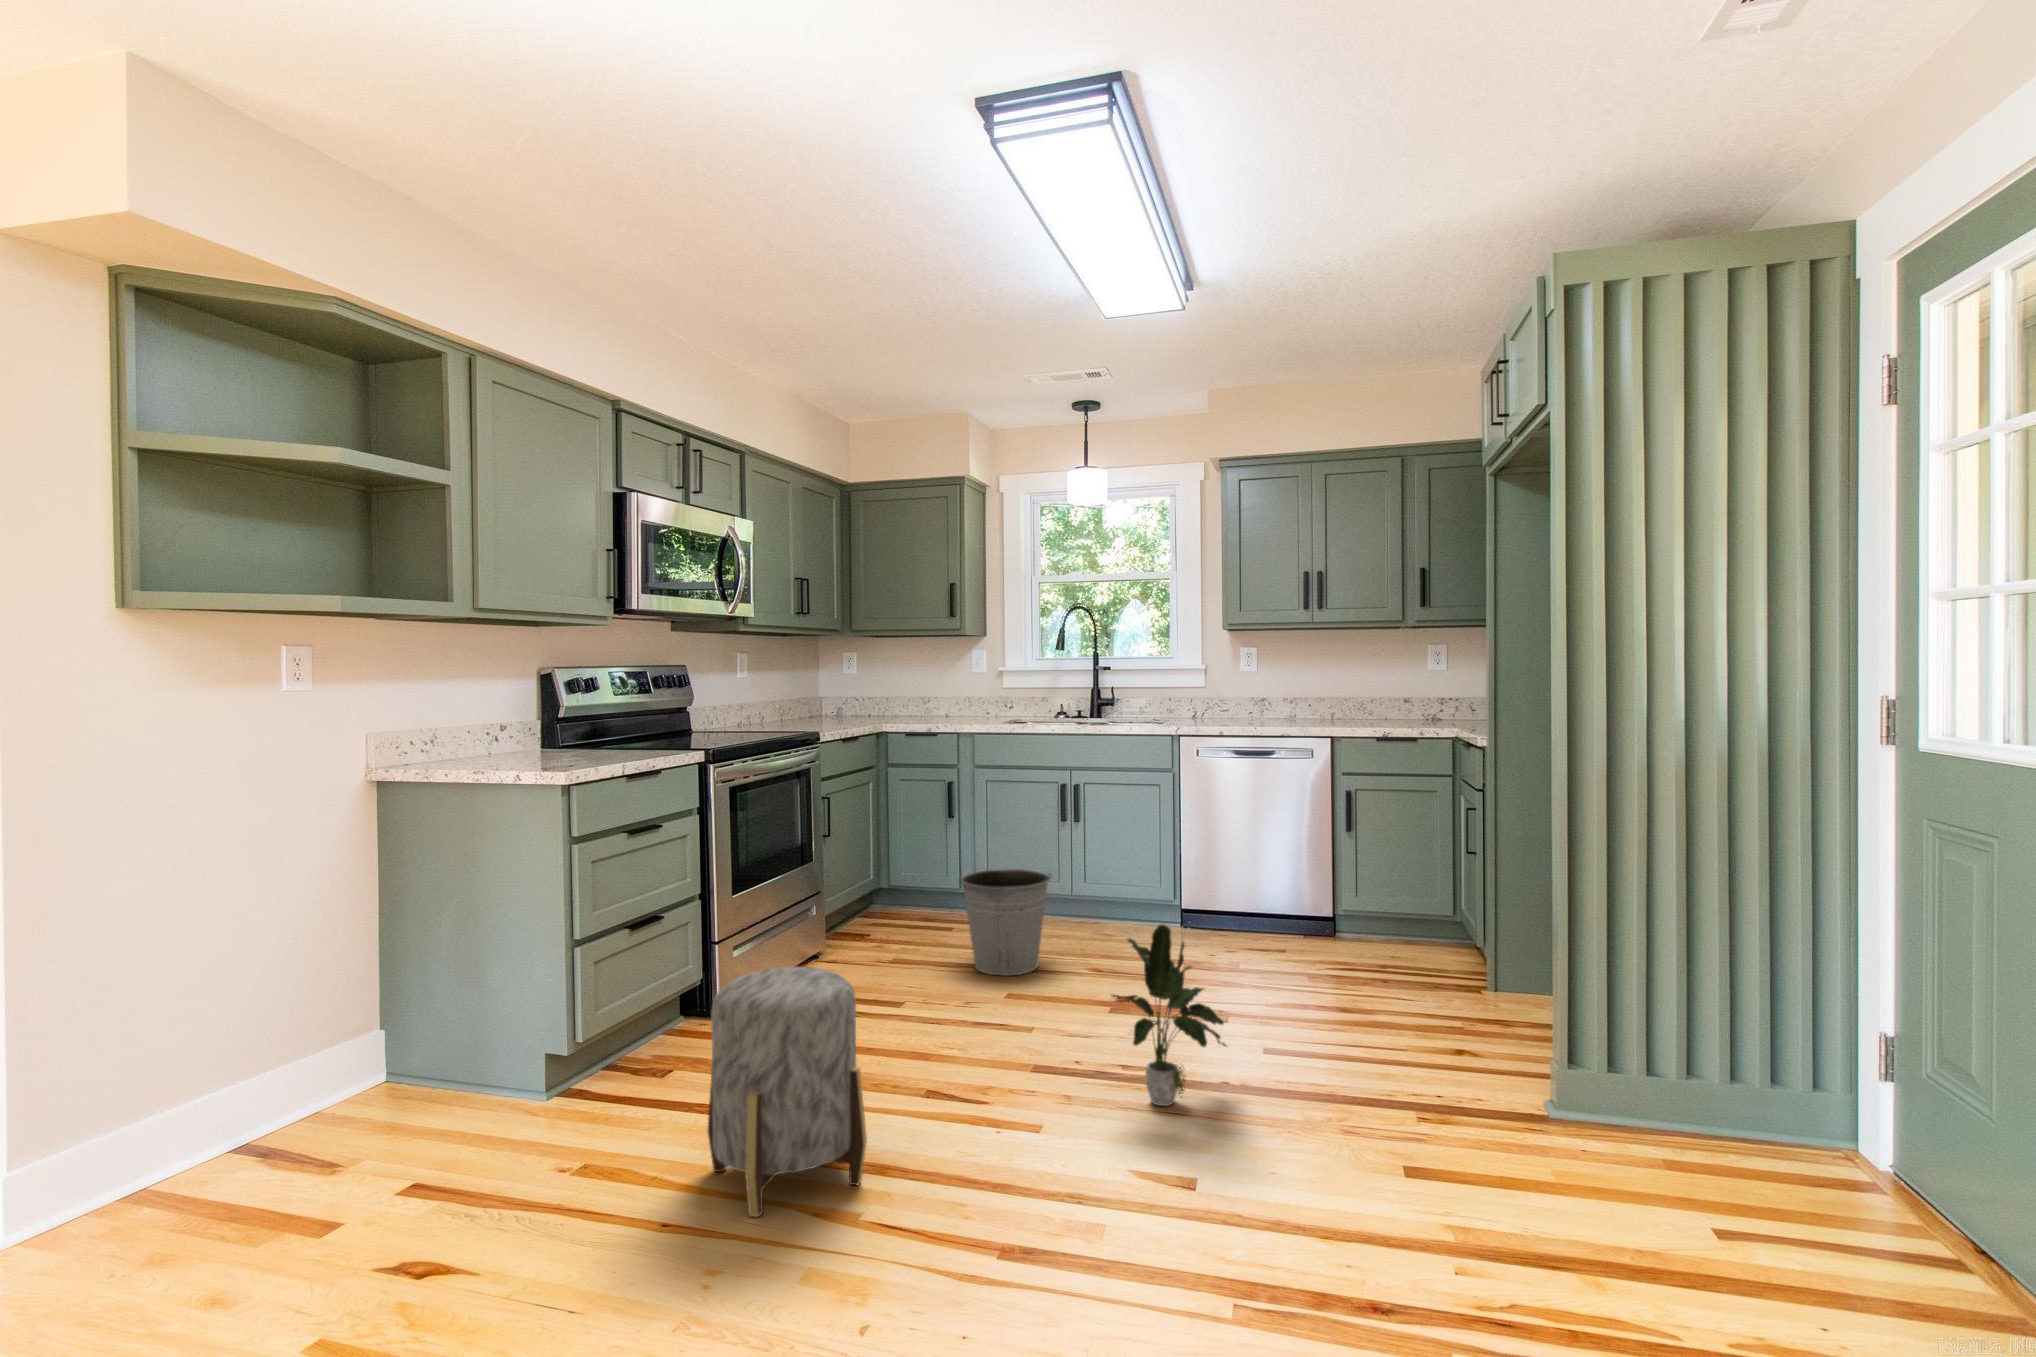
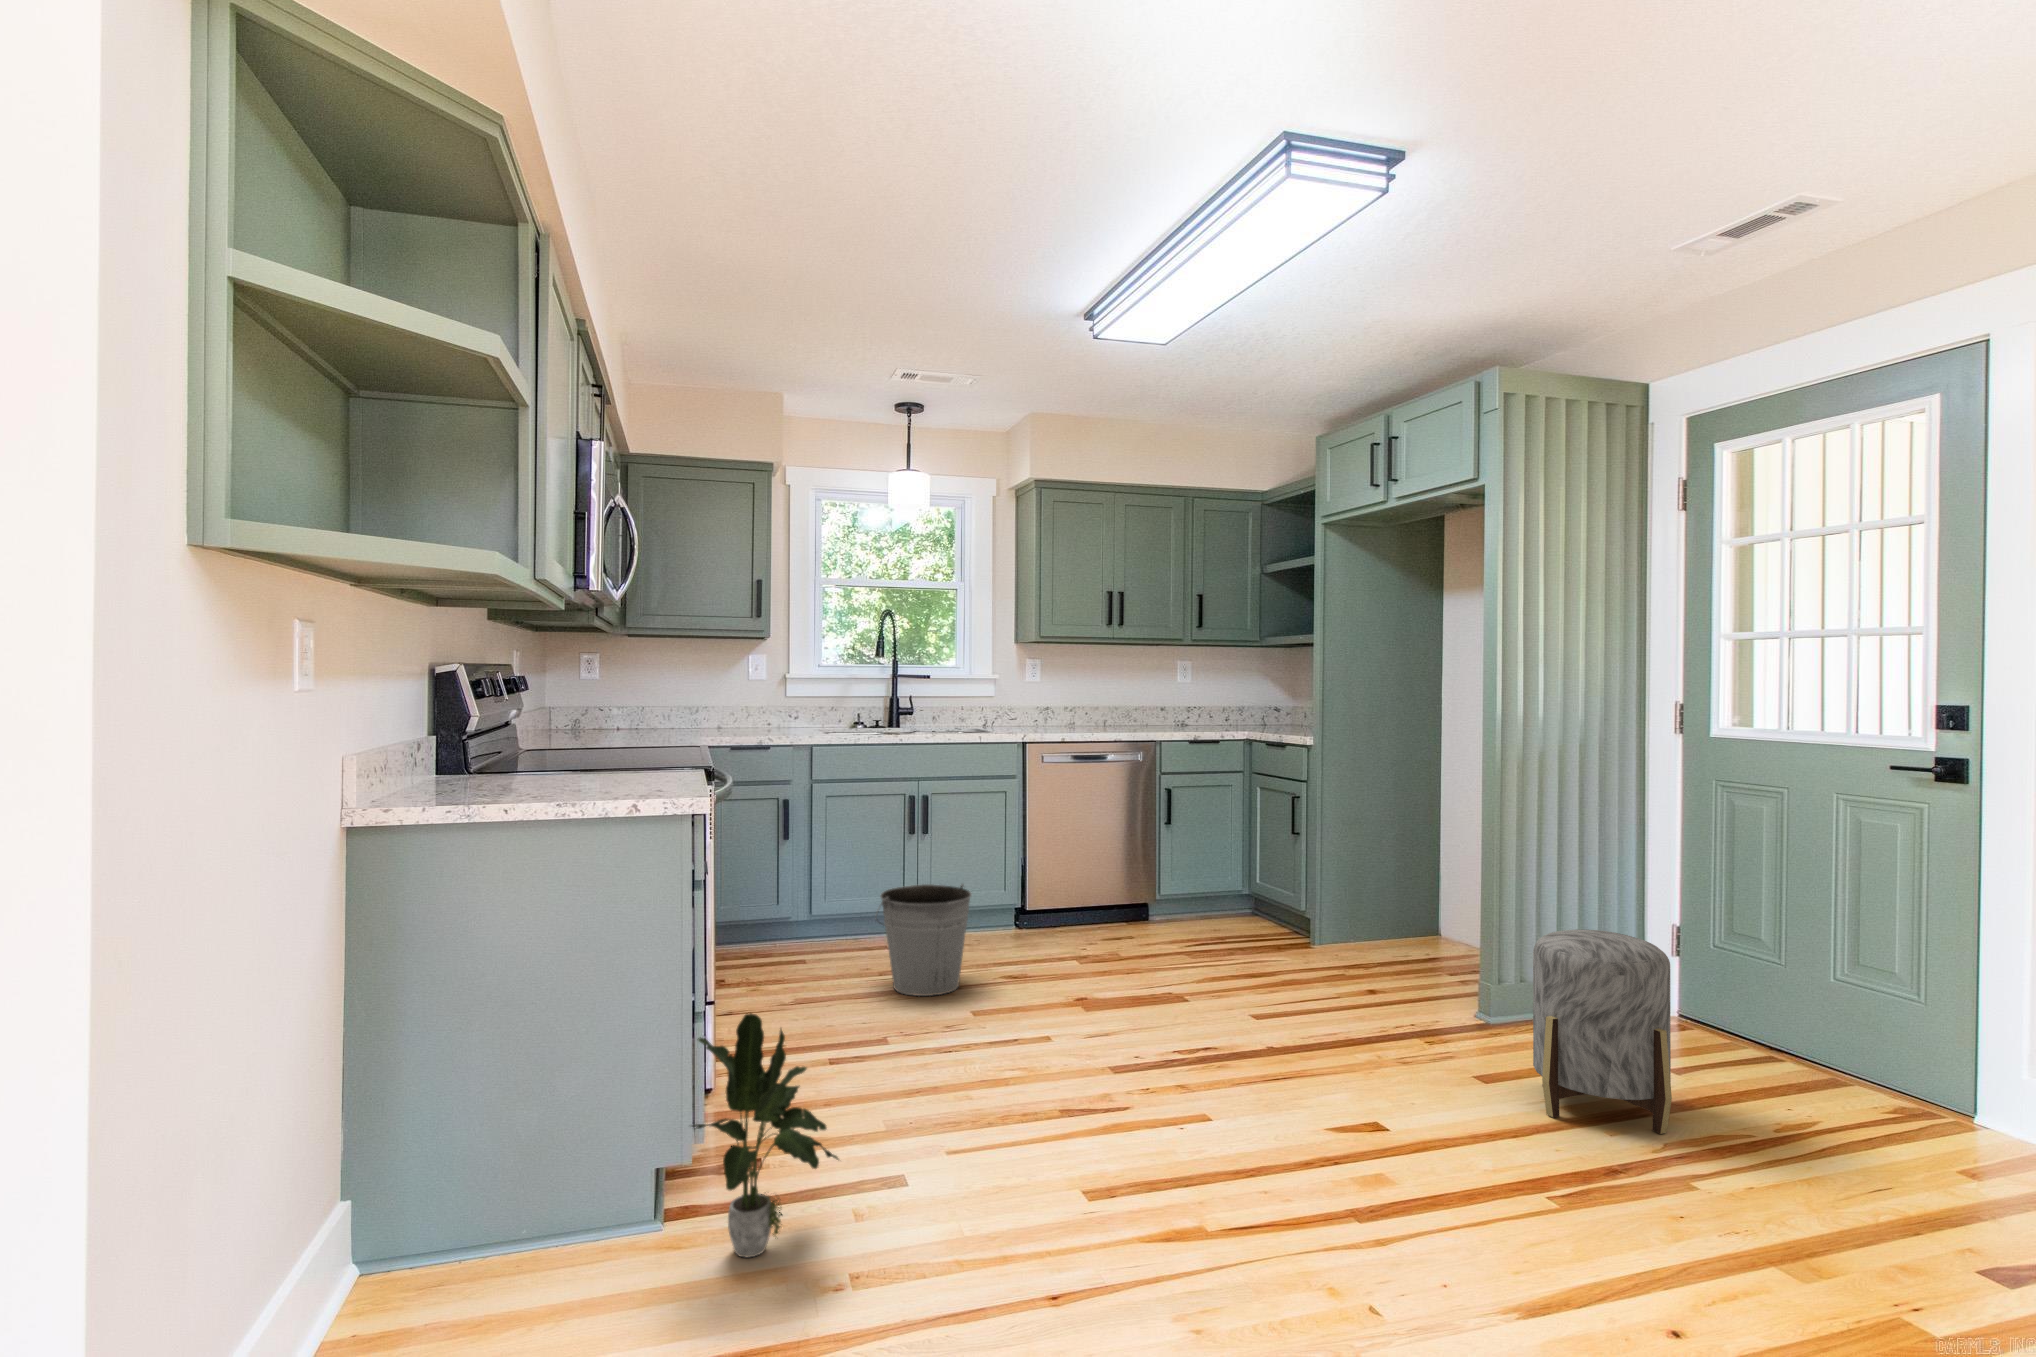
potted plant: present [1112,925,1226,1106] -> present [692,1013,839,1257]
stool: present [708,967,867,1217] -> present [1533,929,1672,1134]

